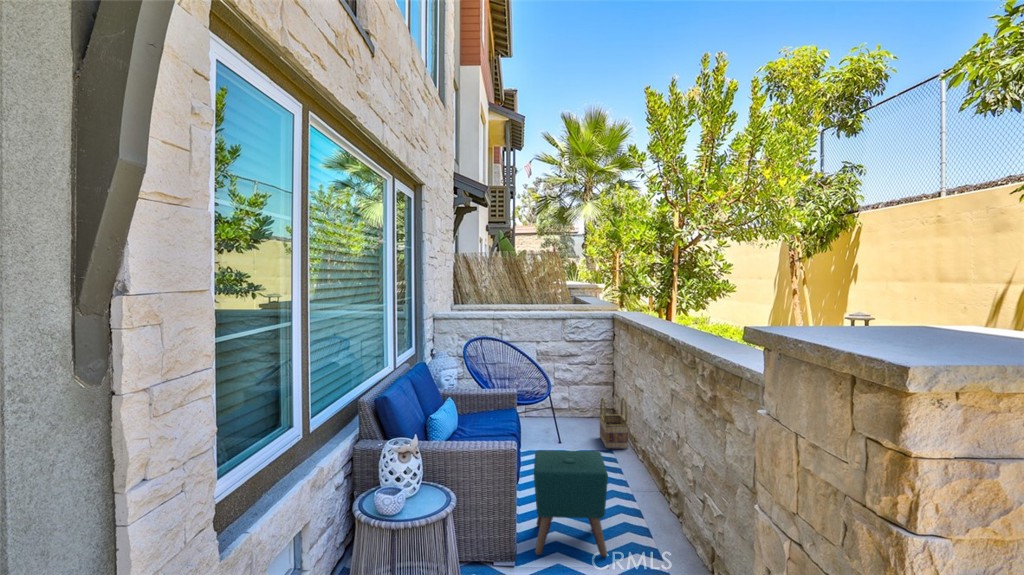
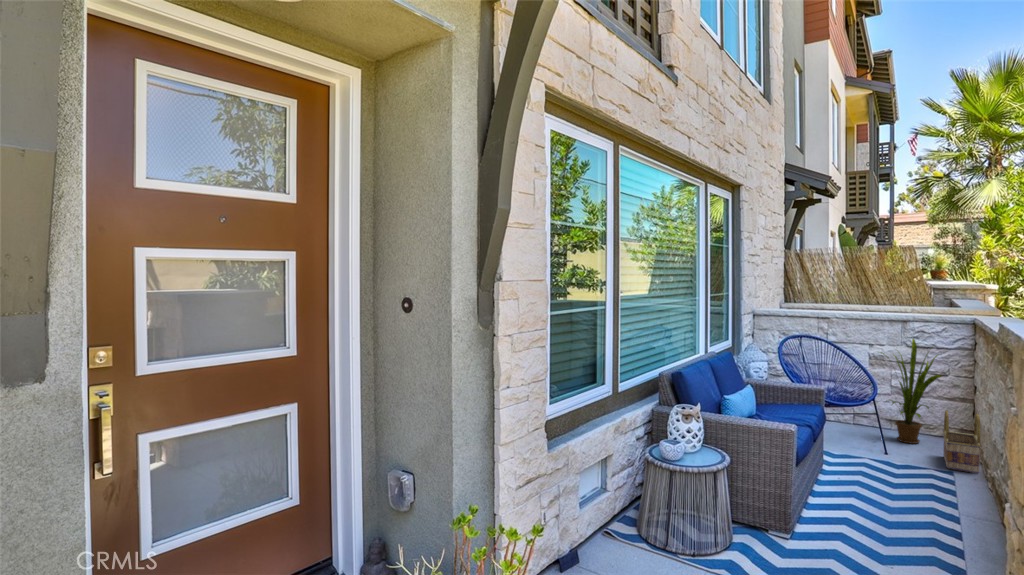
house plant: none [543,334,595,430] -> present [892,339,941,444]
ottoman: present [534,450,608,557] -> none [816,443,906,558]

